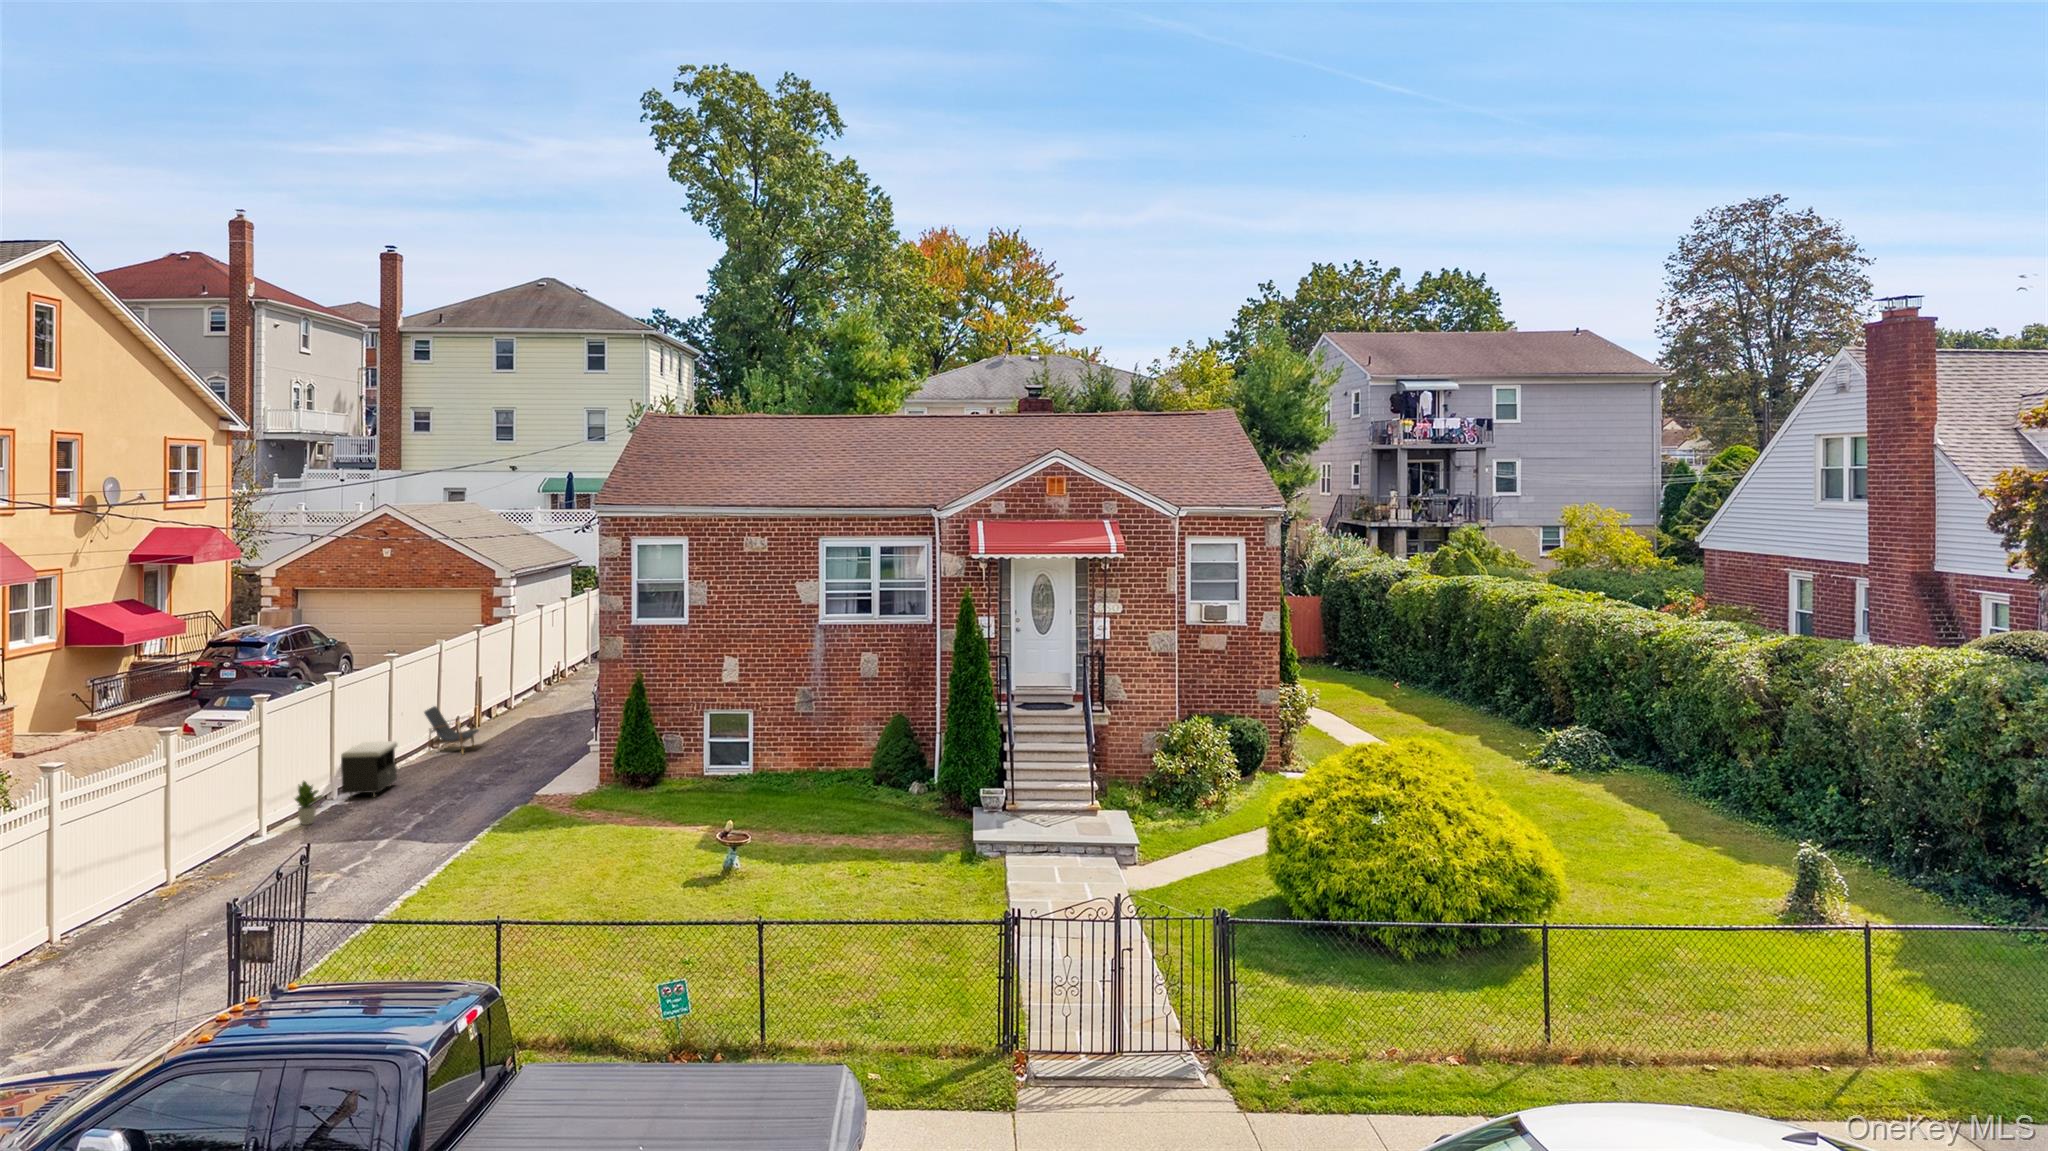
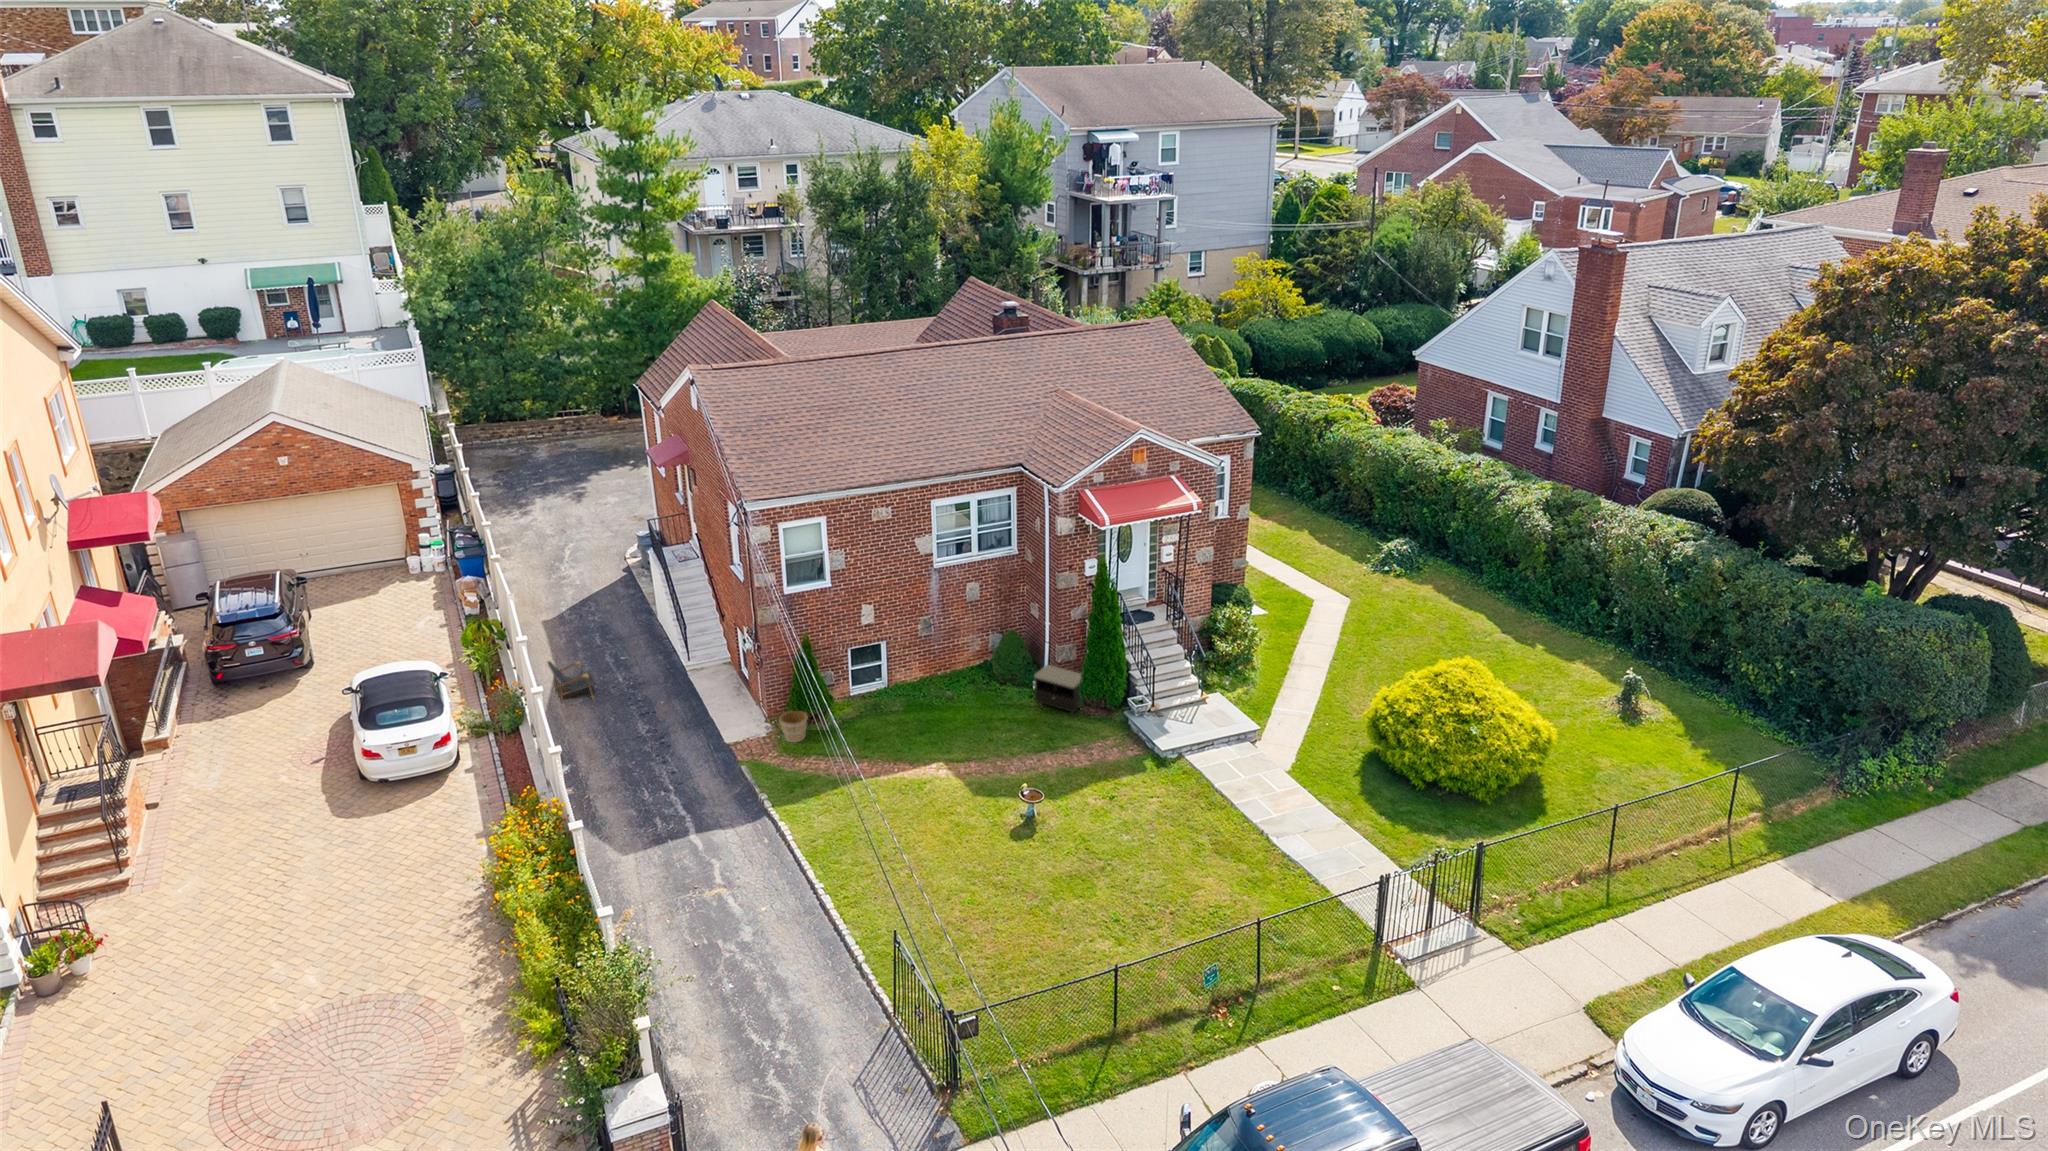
storage bench: present [341,741,397,796] -> present [1034,665,1081,713]
wooden bucket: none [577,763,614,798] -> present [779,711,808,743]
potted plant: present [295,781,322,825] -> none [612,802,636,835]

